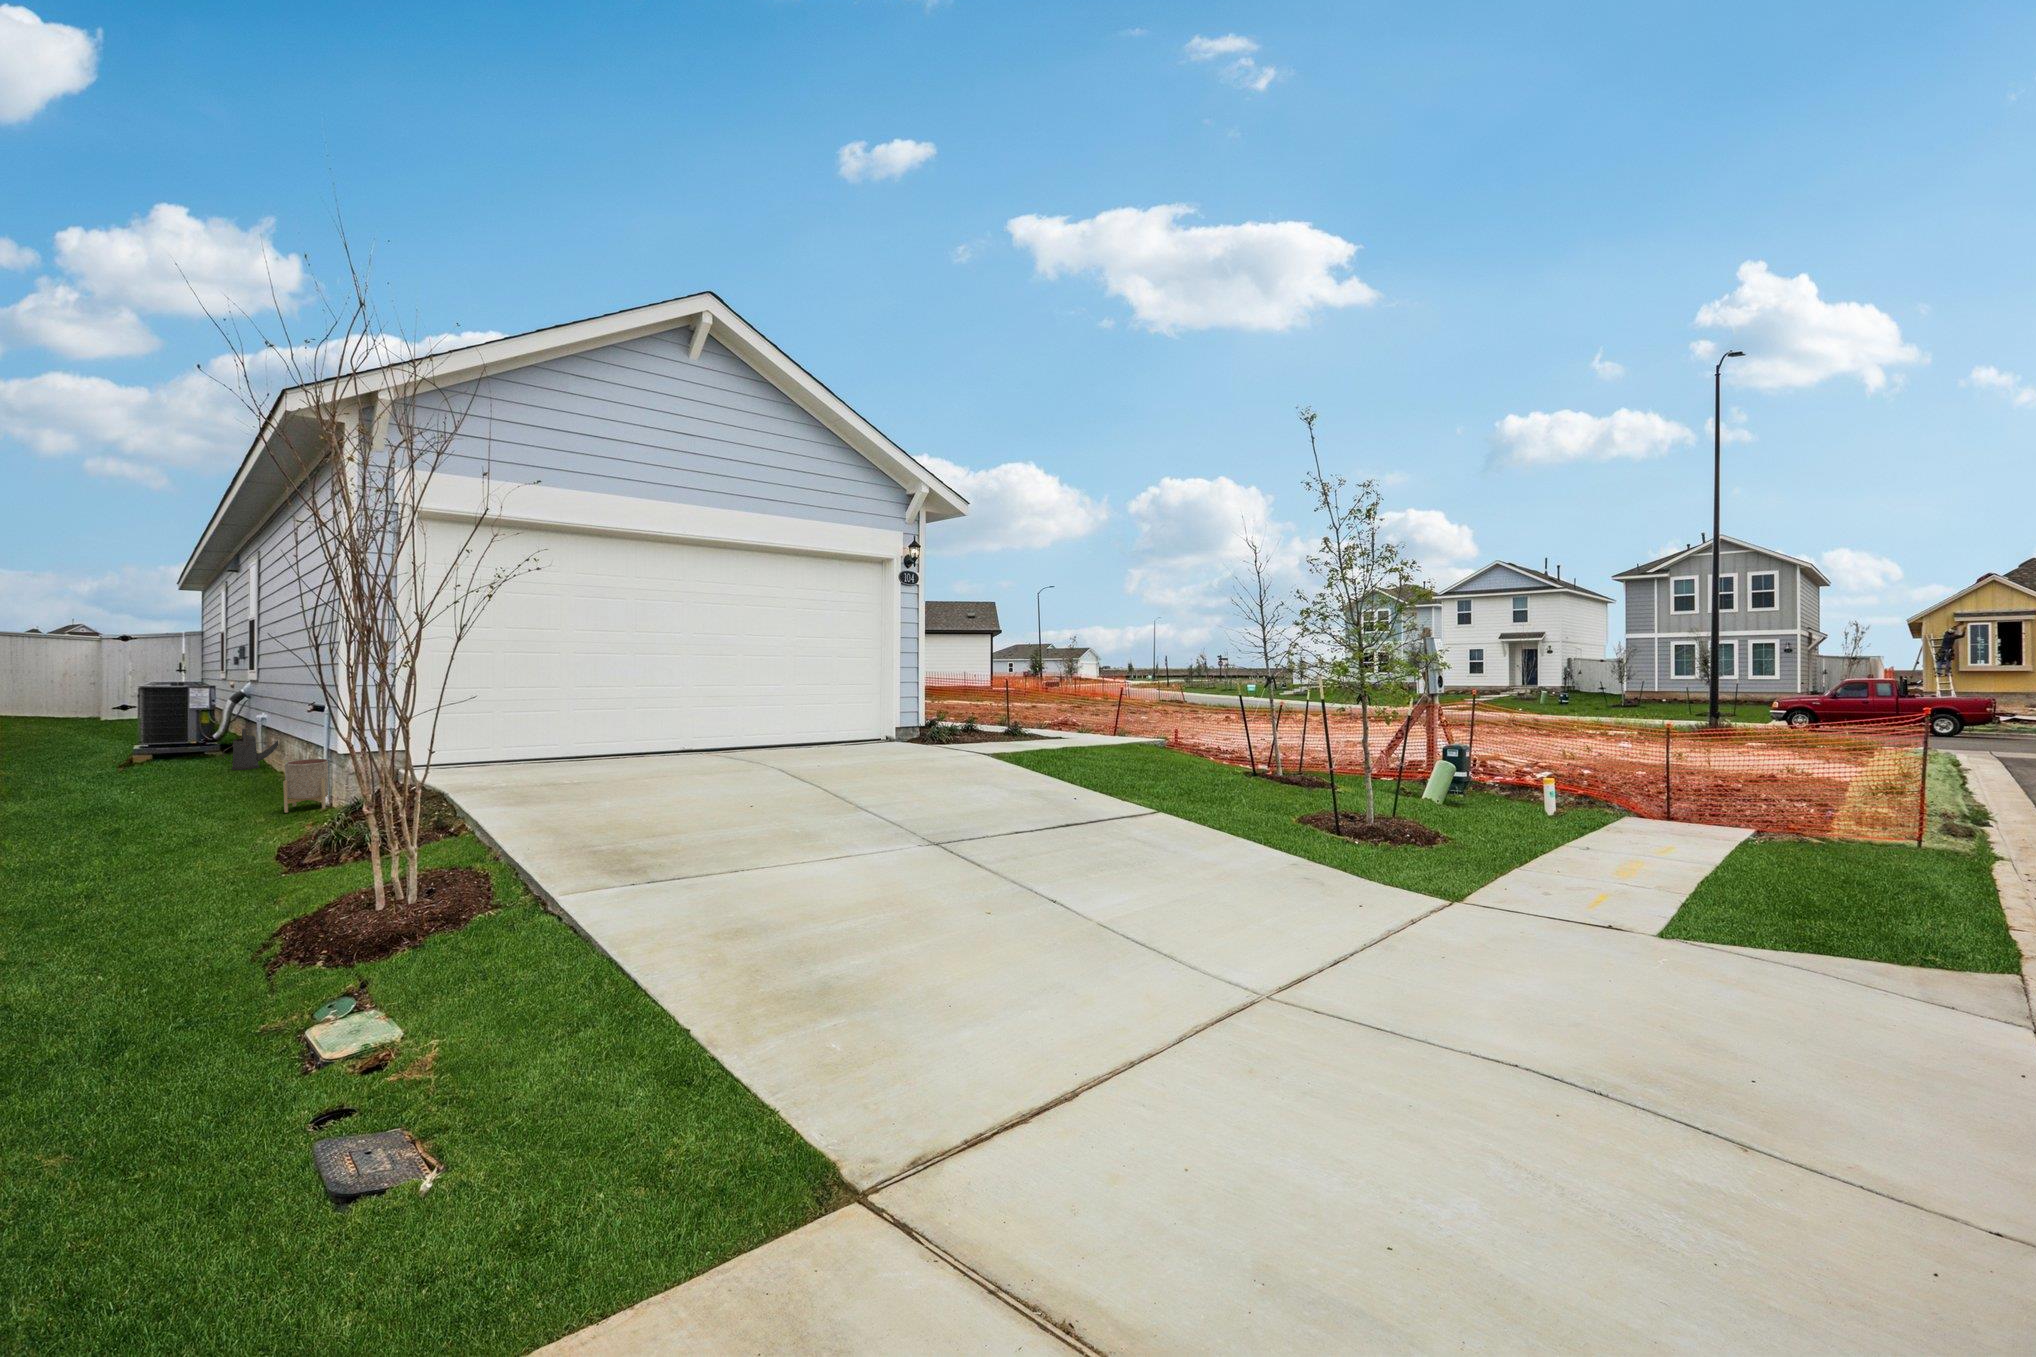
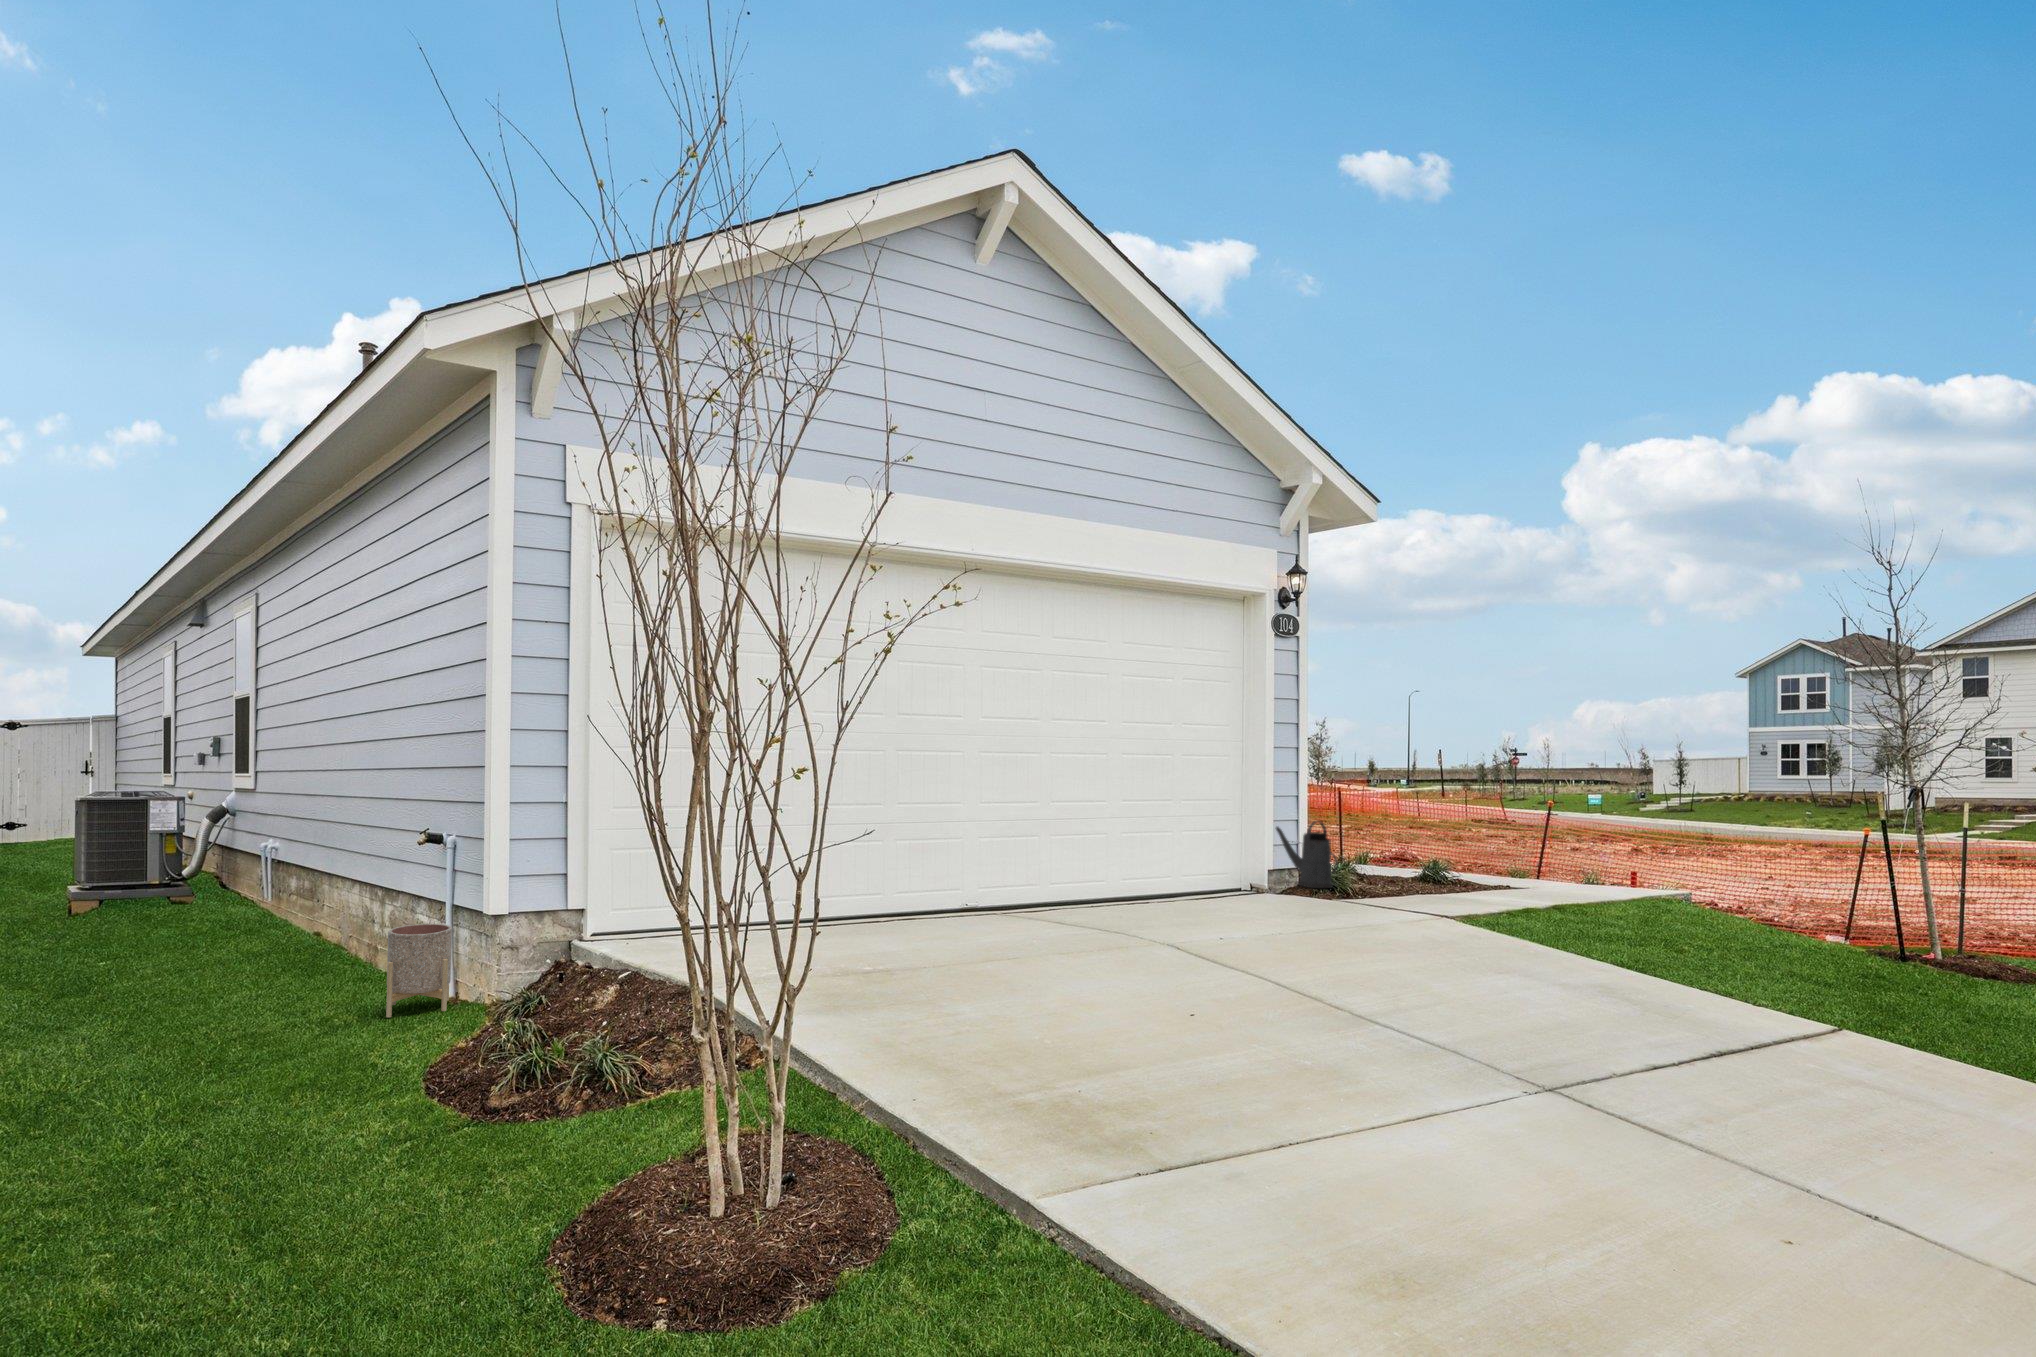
watering can: present [222,729,278,770] -> present [1276,821,1338,888]

